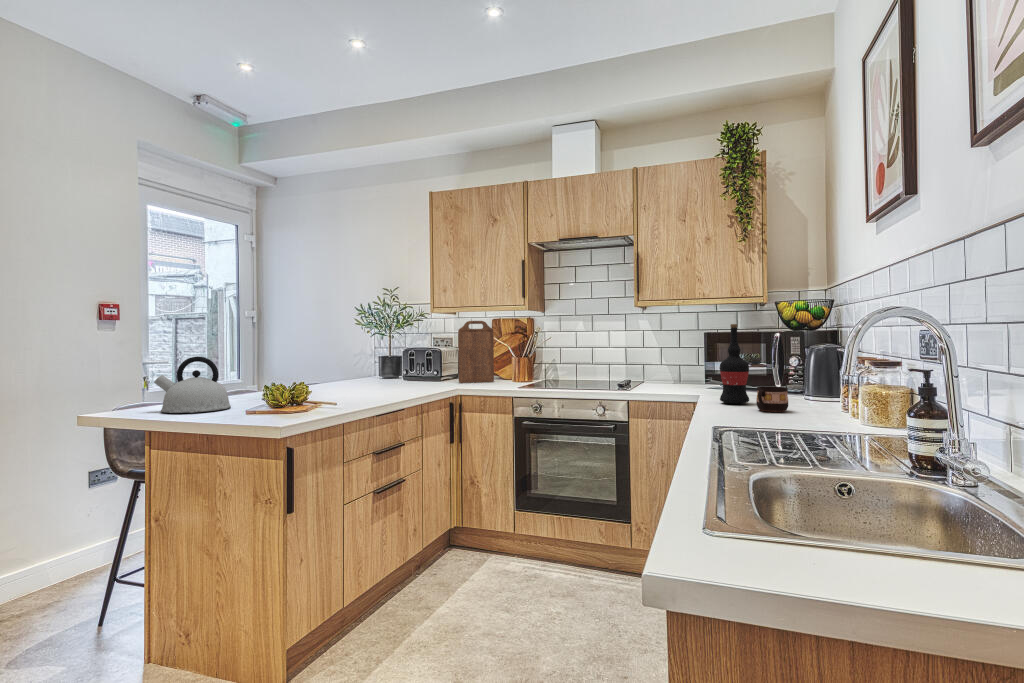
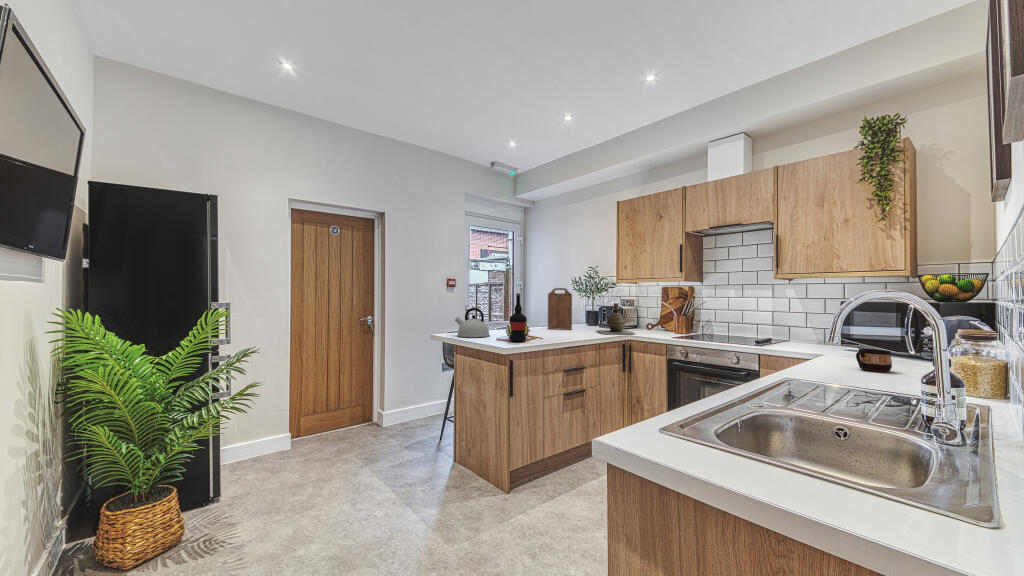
cutting board: present [458,321,494,383] -> present [548,288,572,330]
wine bottle: present [720,324,749,404] -> present [509,293,527,342]
ceramic jug: none [405,343,467,390] -> present [597,303,634,334]

